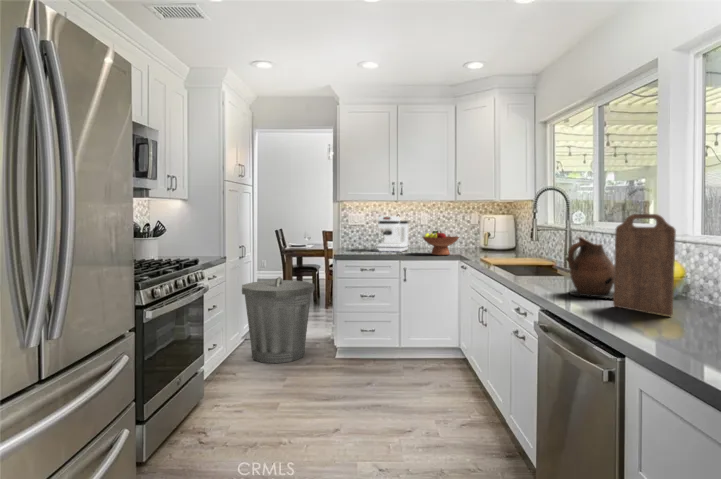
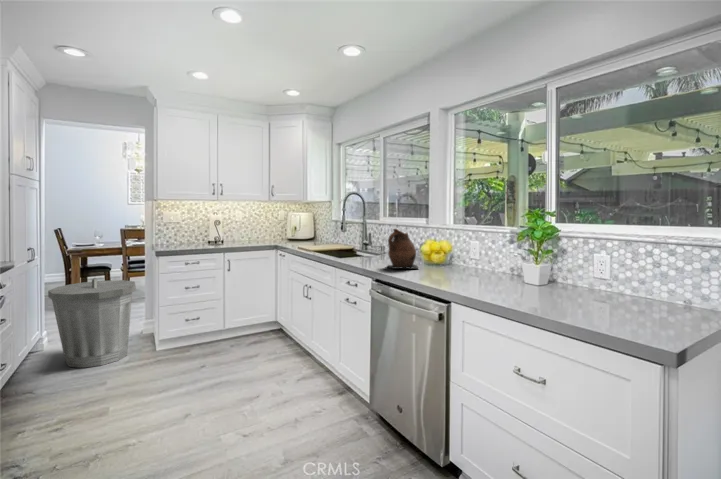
cutting board: present [613,214,676,316] -> none [422,213,458,276]
coffee maker: present [378,216,408,252] -> none [195,214,223,246]
fruit bowl: present [423,231,459,255] -> none [241,225,273,246]

